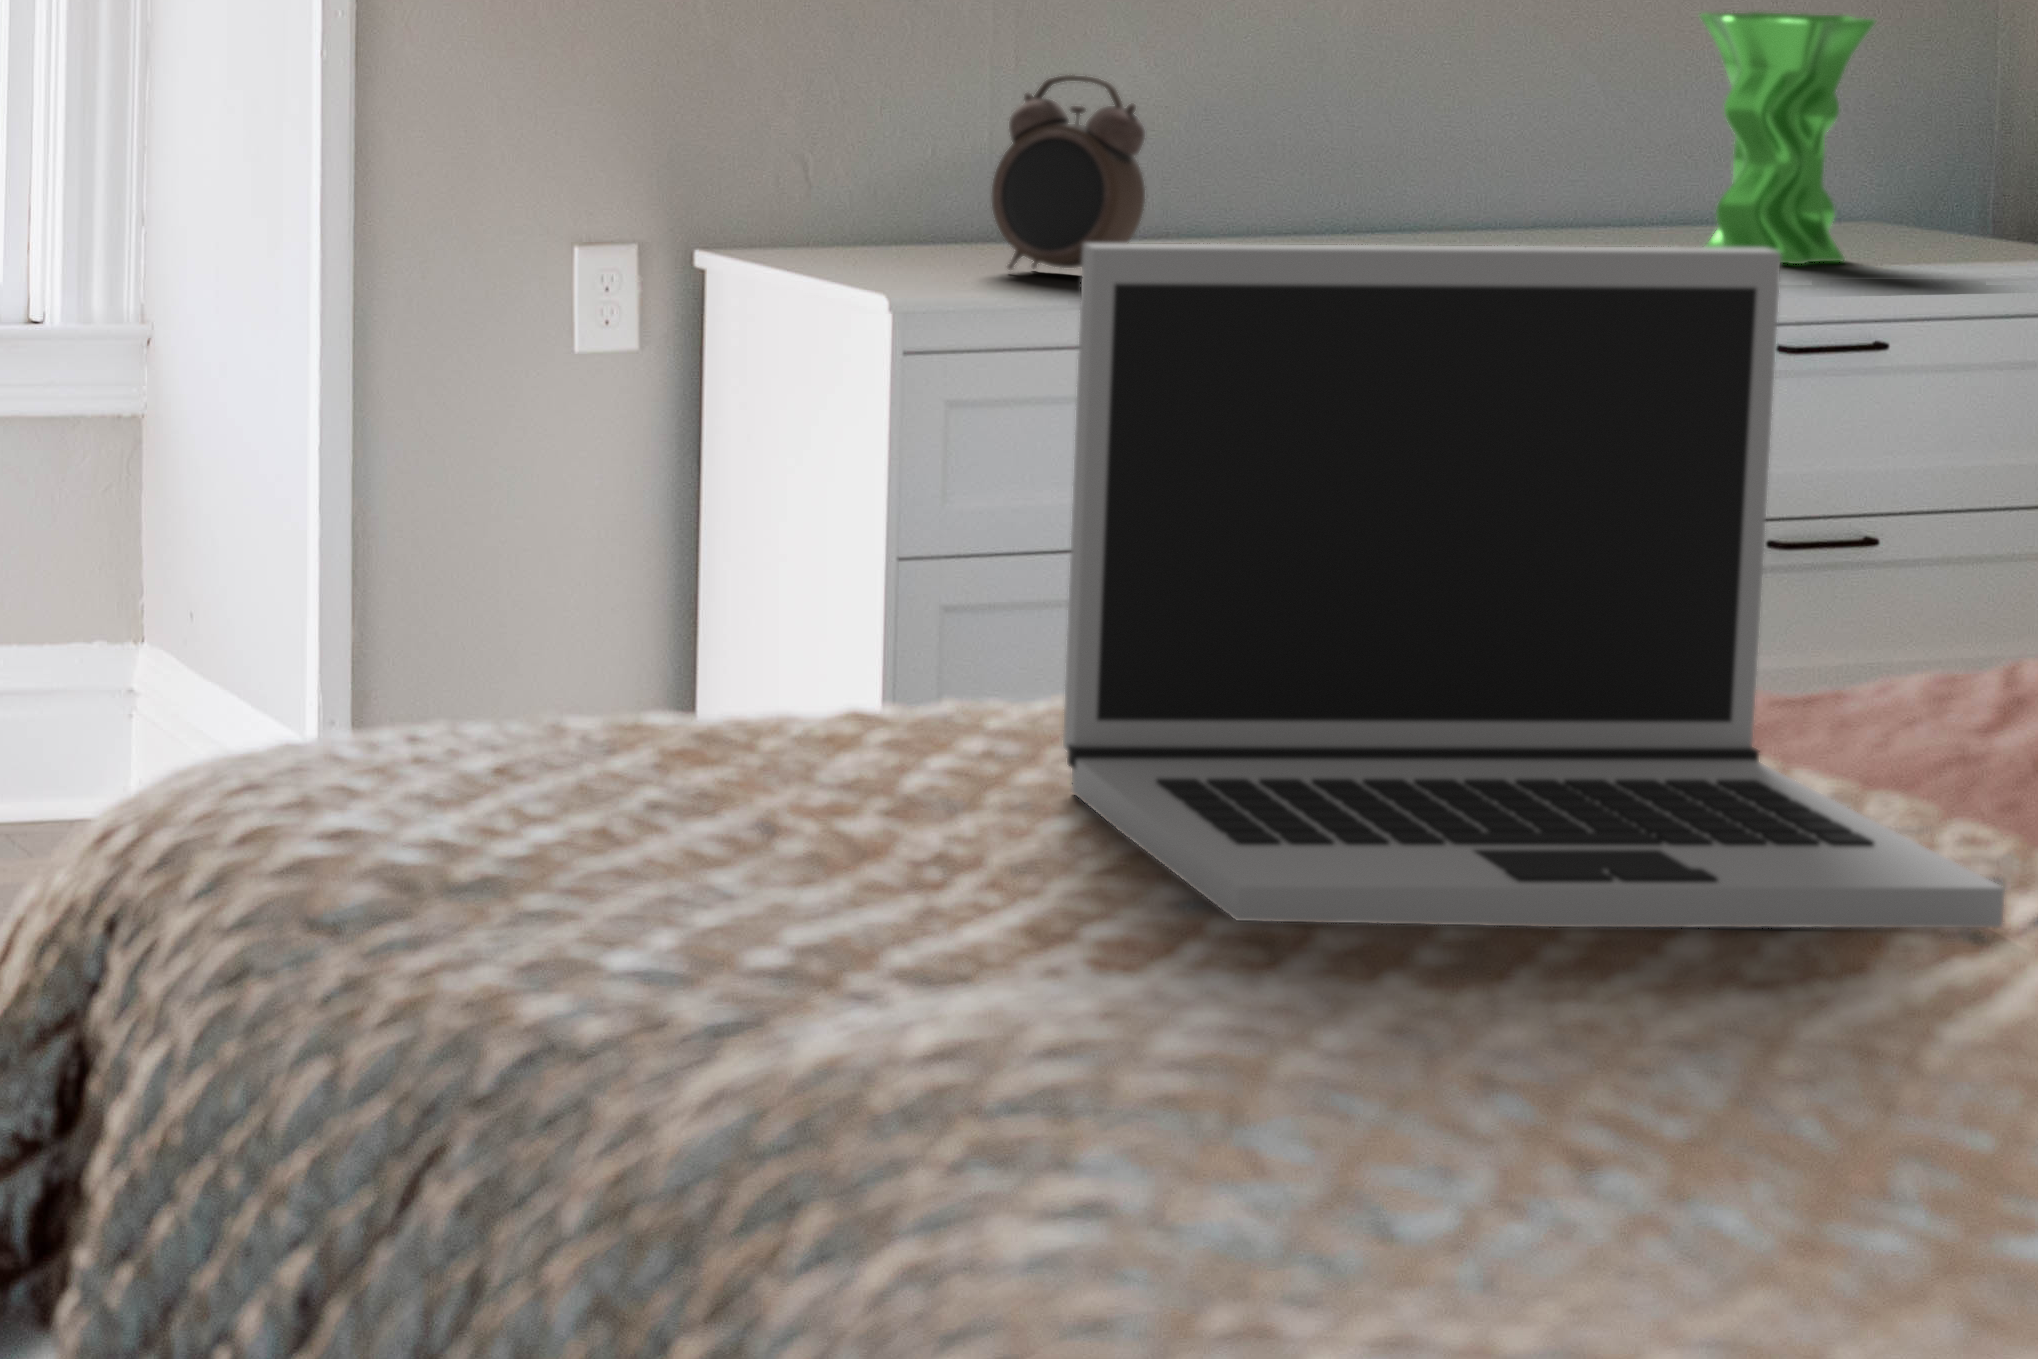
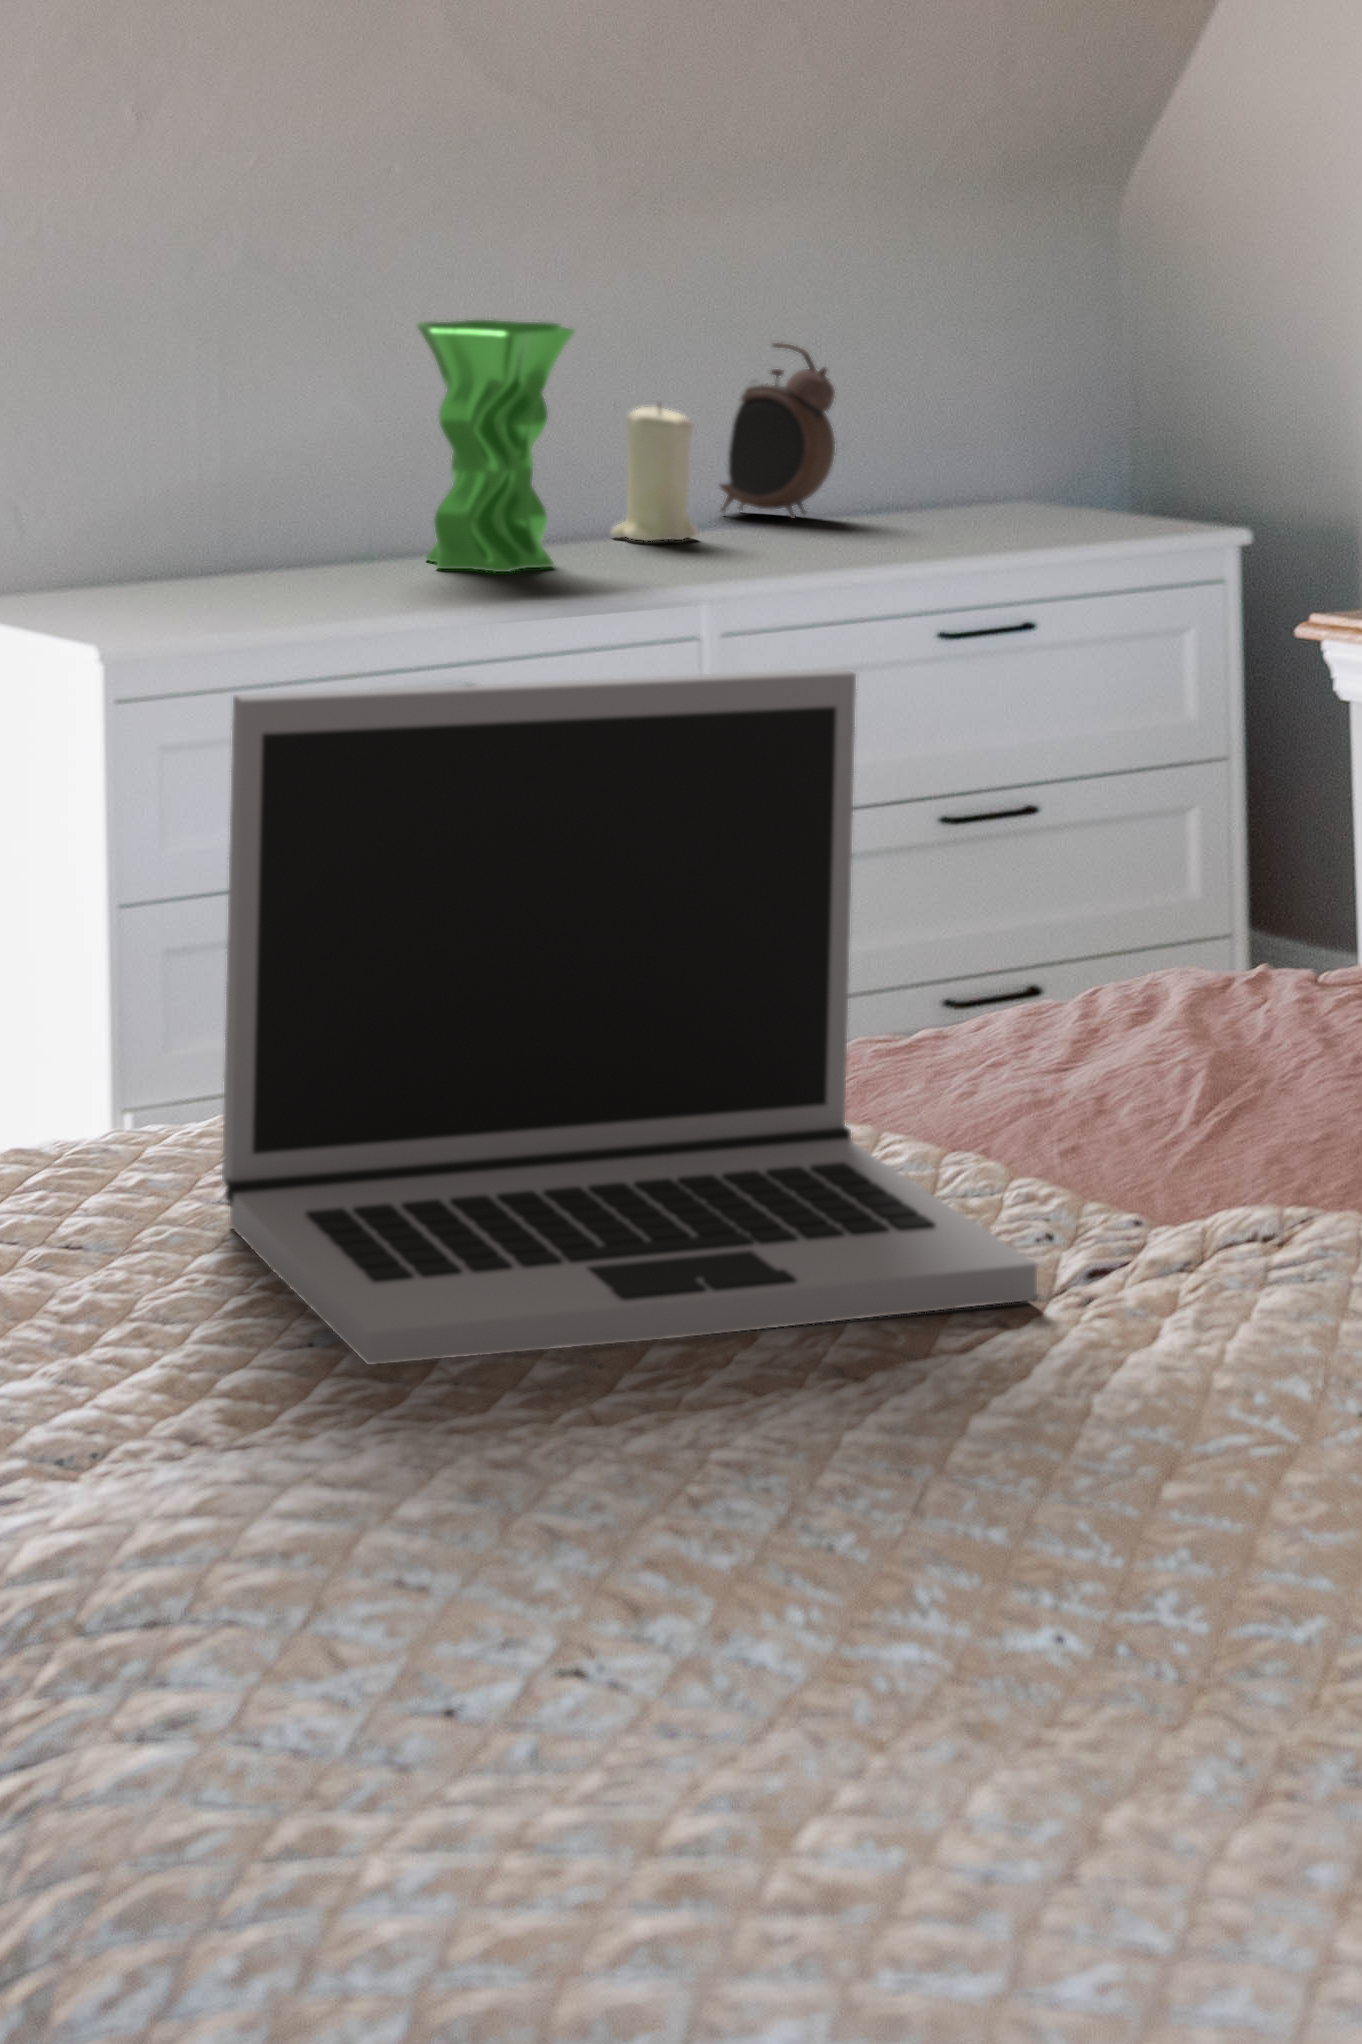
vase: present [1700,12,1875,264] -> present [417,320,575,572]
alarm clock: present [992,75,1145,269] -> present [720,343,835,518]
candle: none [1402,103,1498,247] -> present [611,406,698,541]

